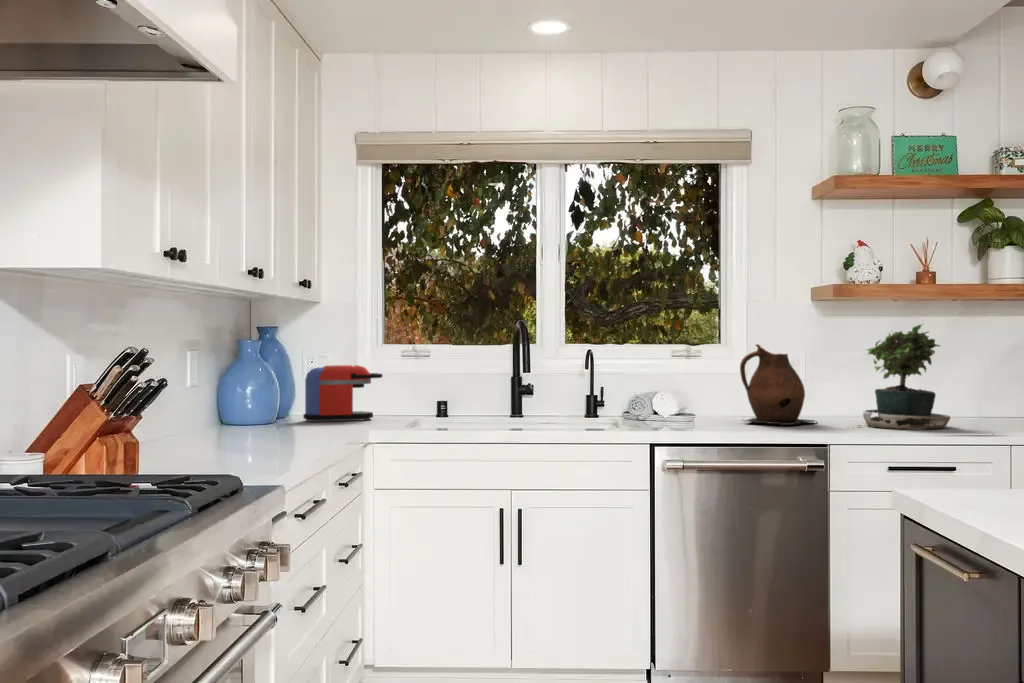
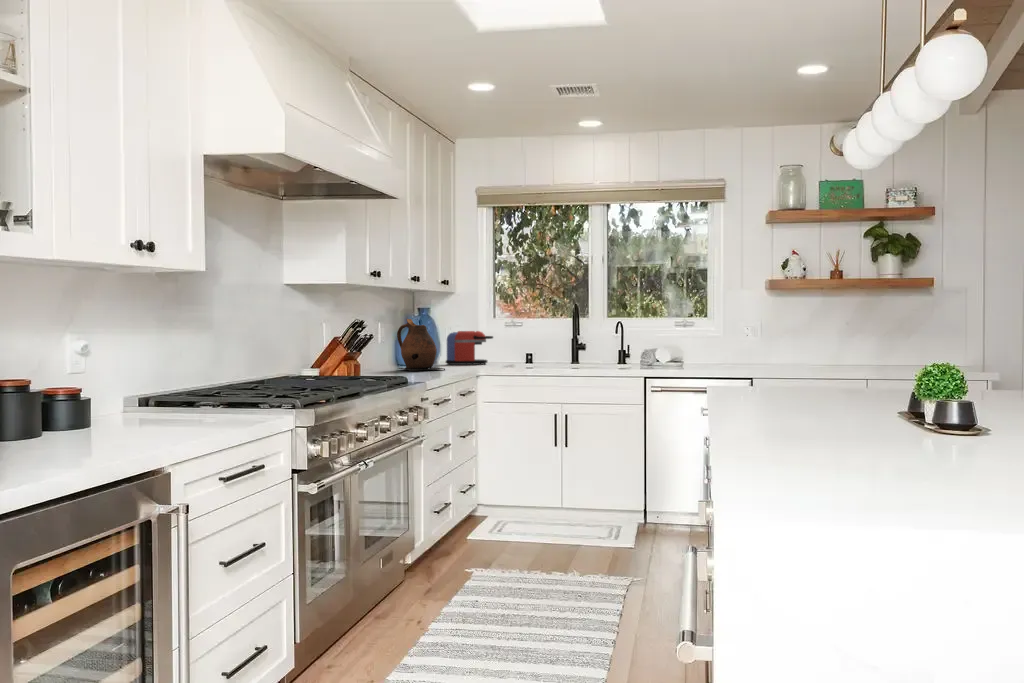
potted plant: present [858,324,950,429] -> none [769,305,836,370]
ceramic pitcher: present [740,344,817,426] -> present [397,319,445,371]

